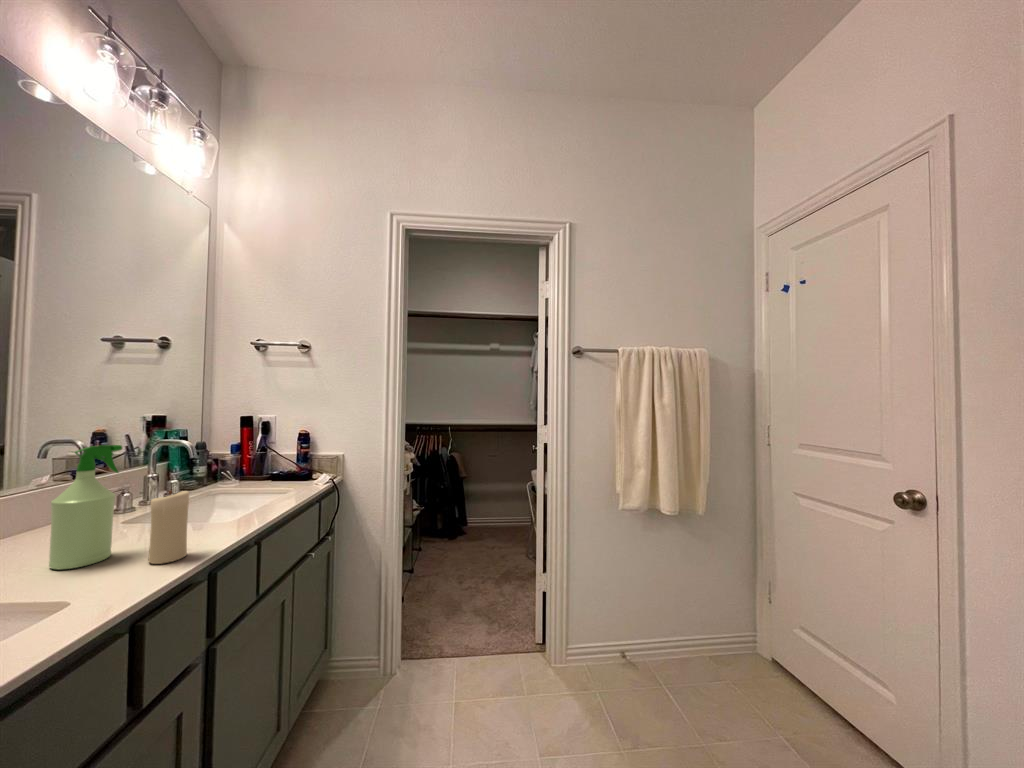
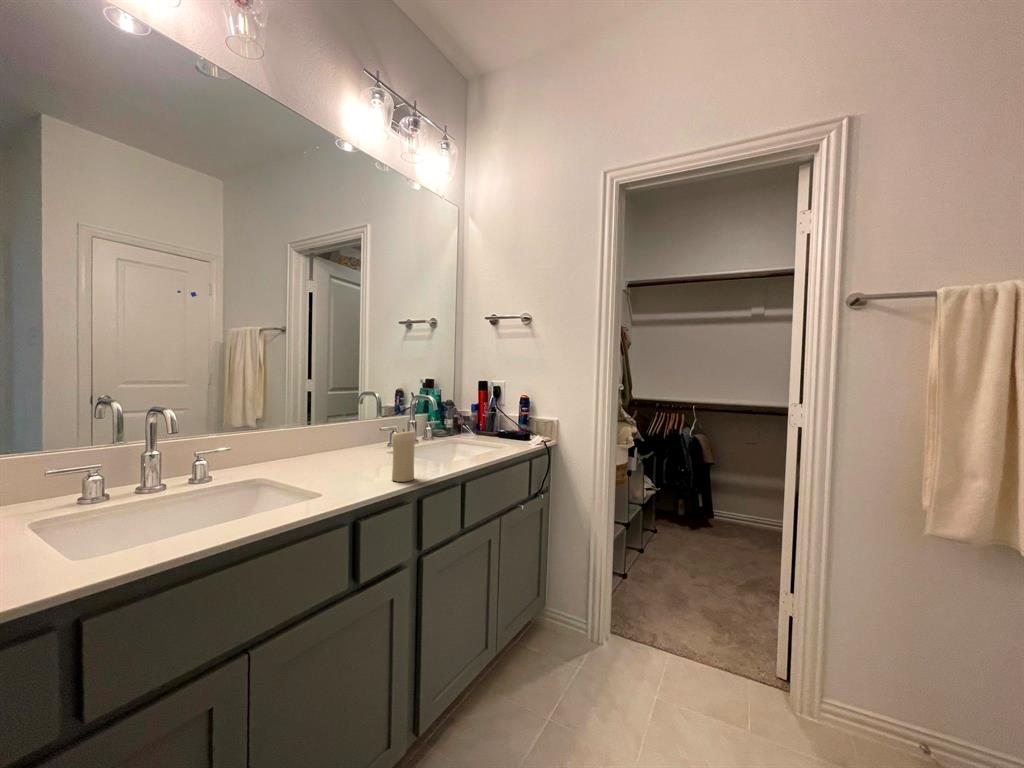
spray bottle: present [49,445,122,569] -> none [348,393,384,474]

